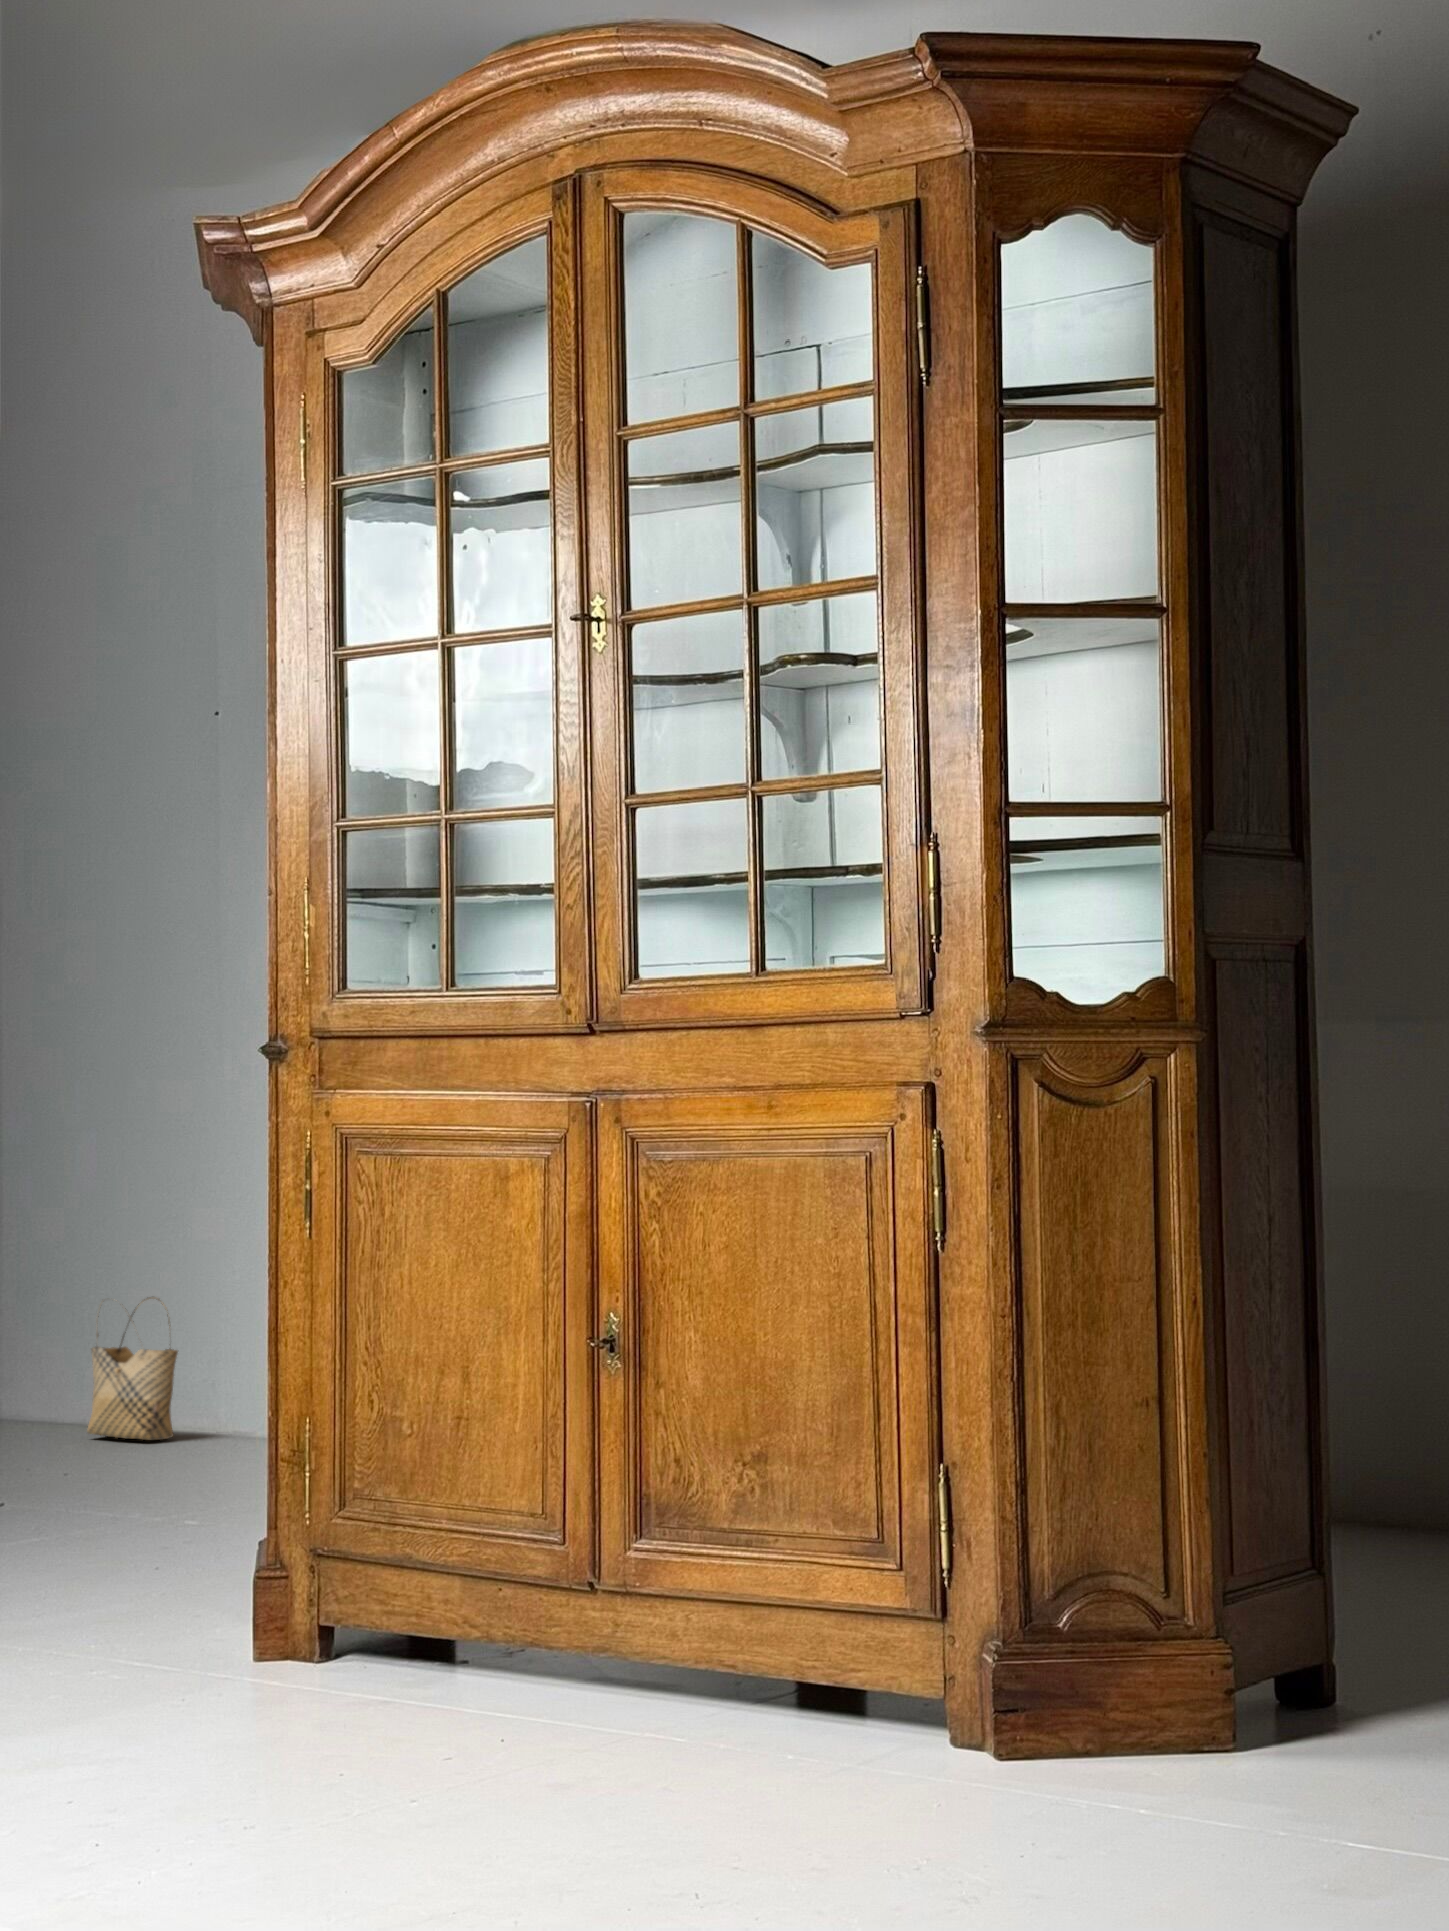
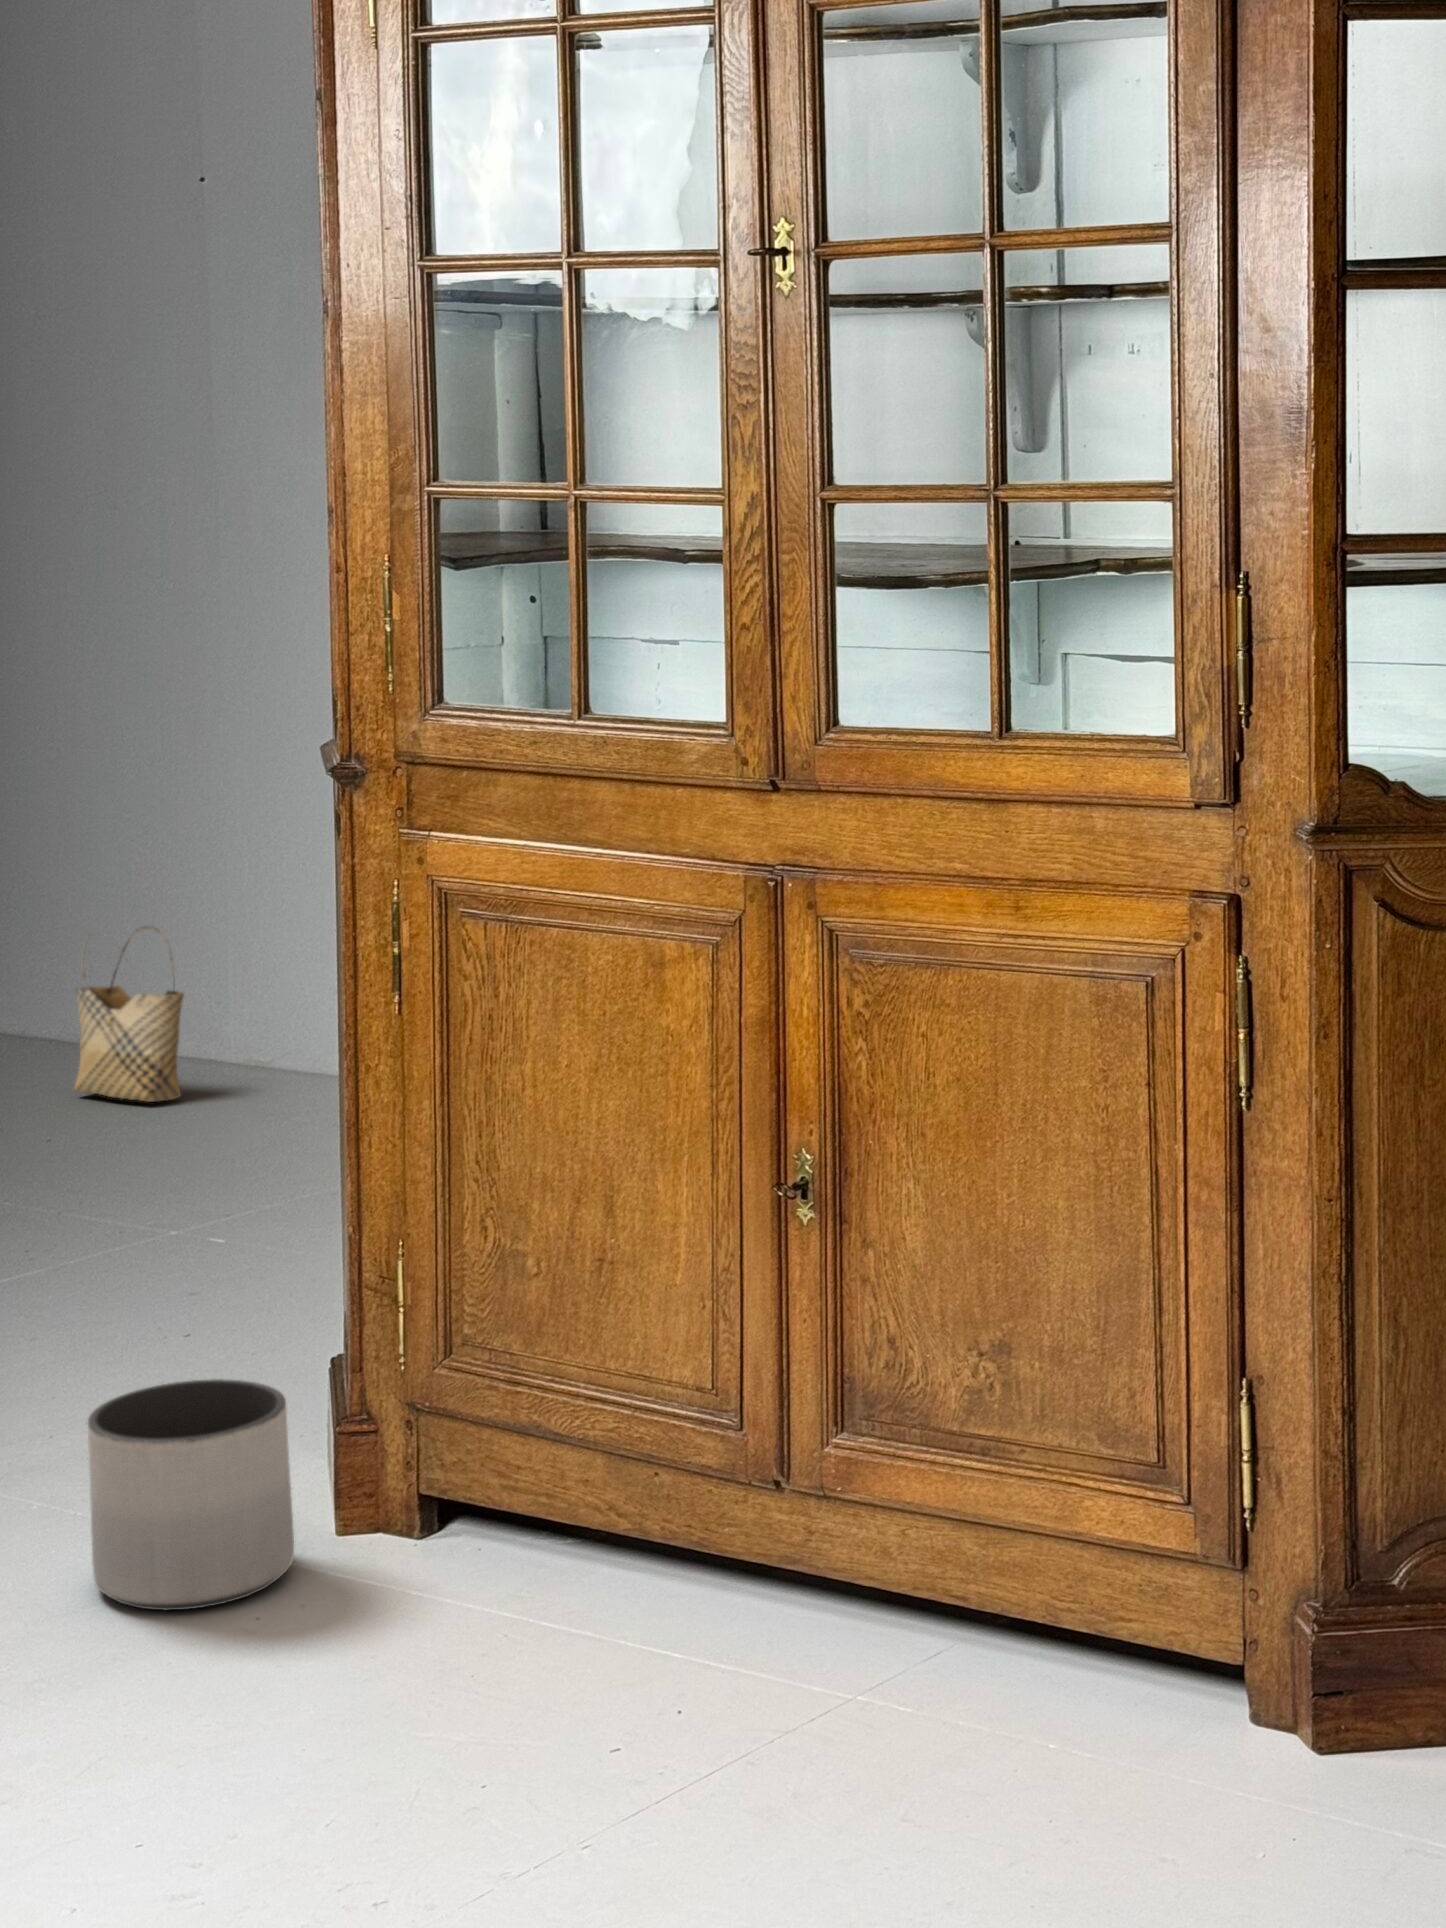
planter: none [53,1525,213,1694] -> present [88,1379,294,1610]

